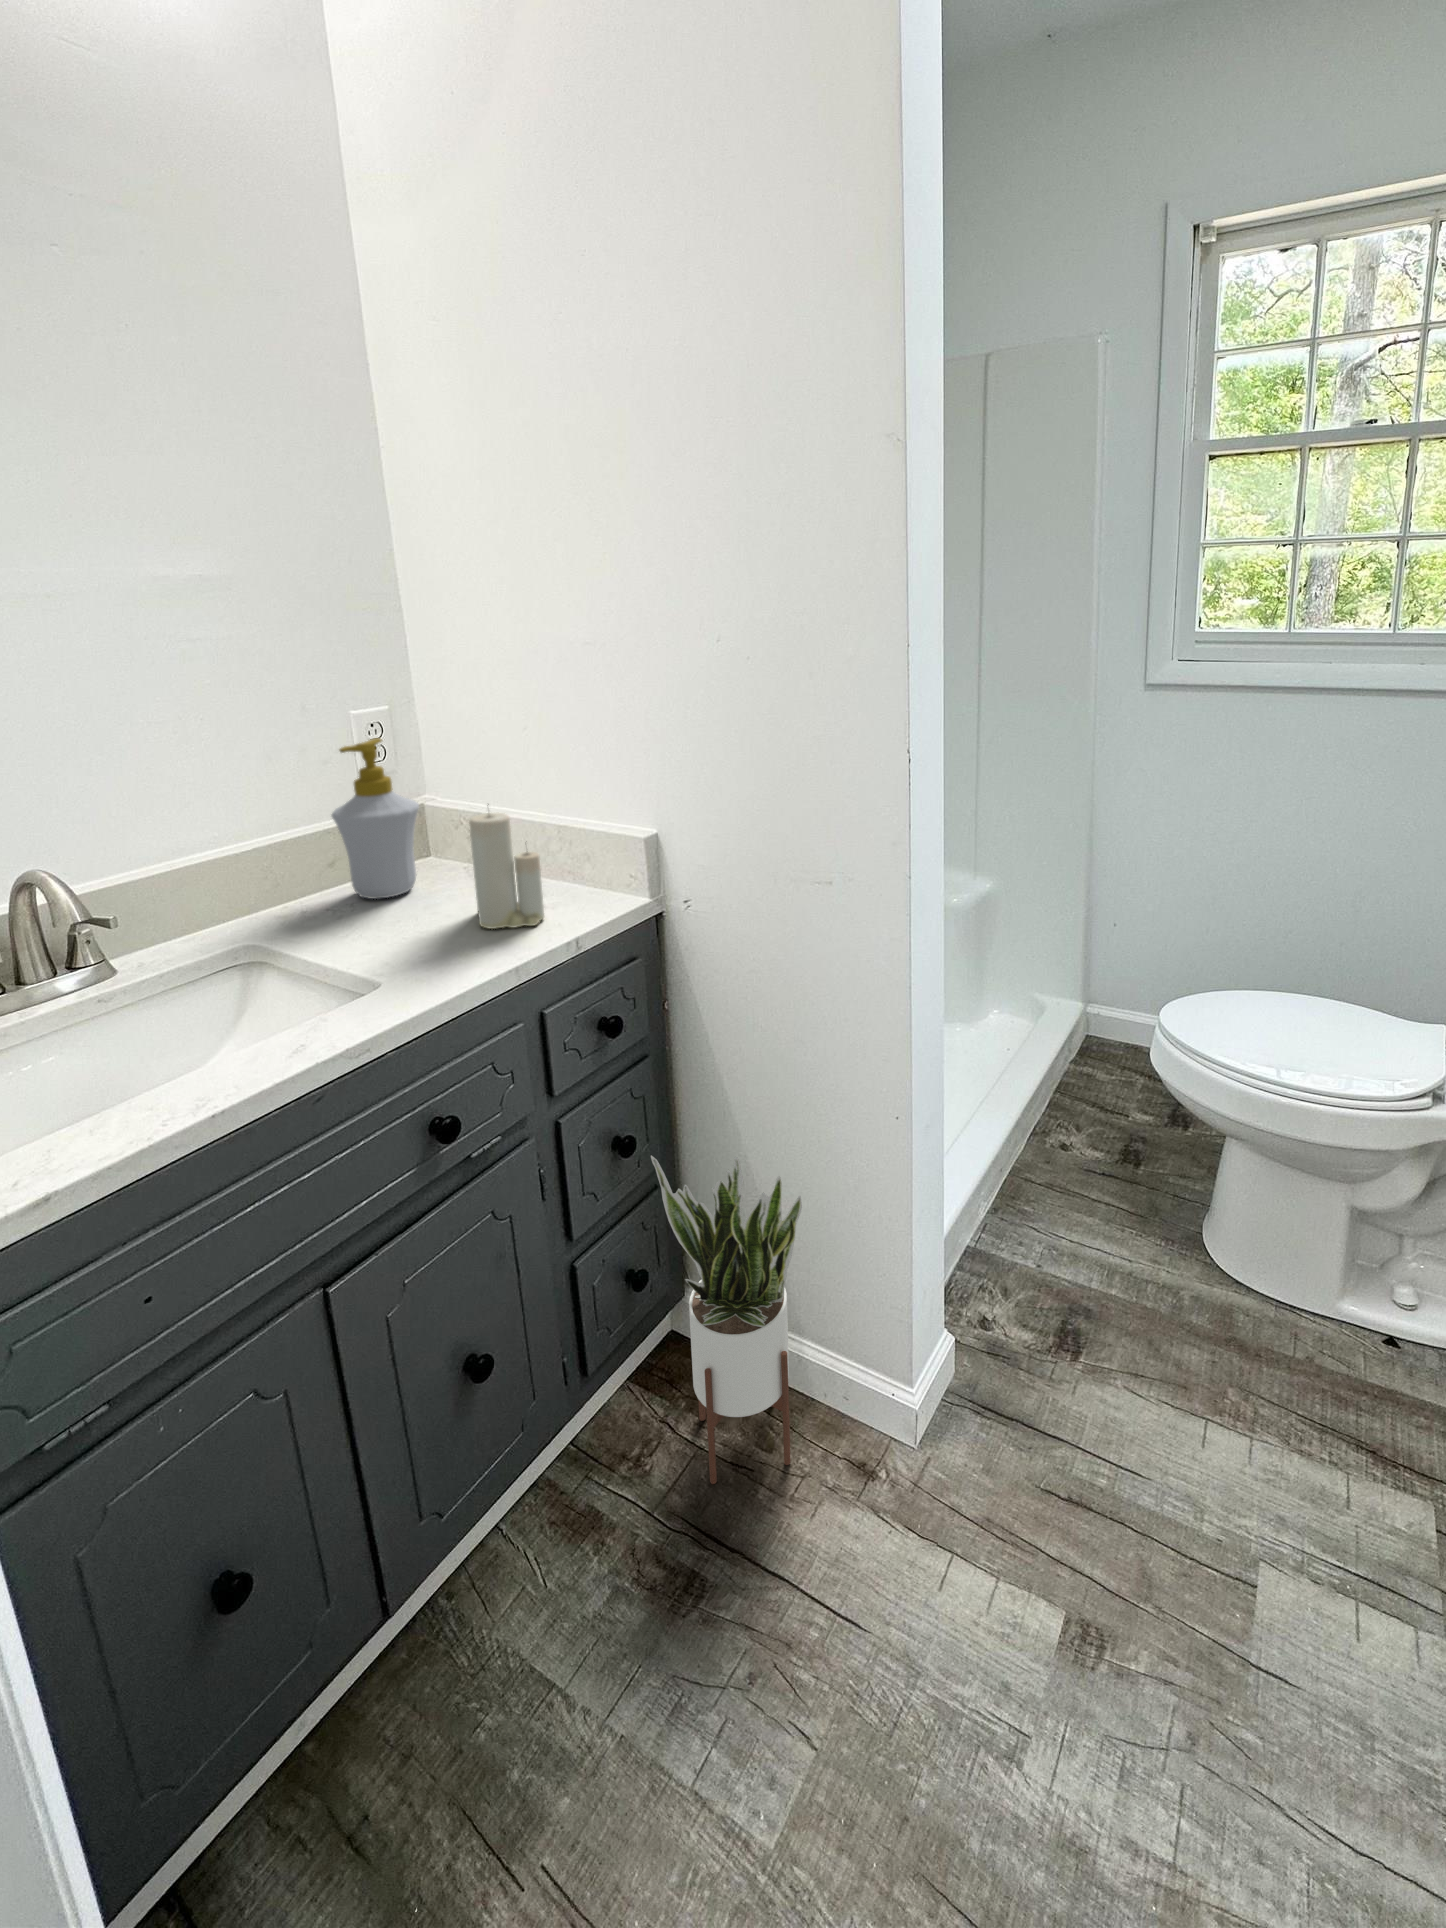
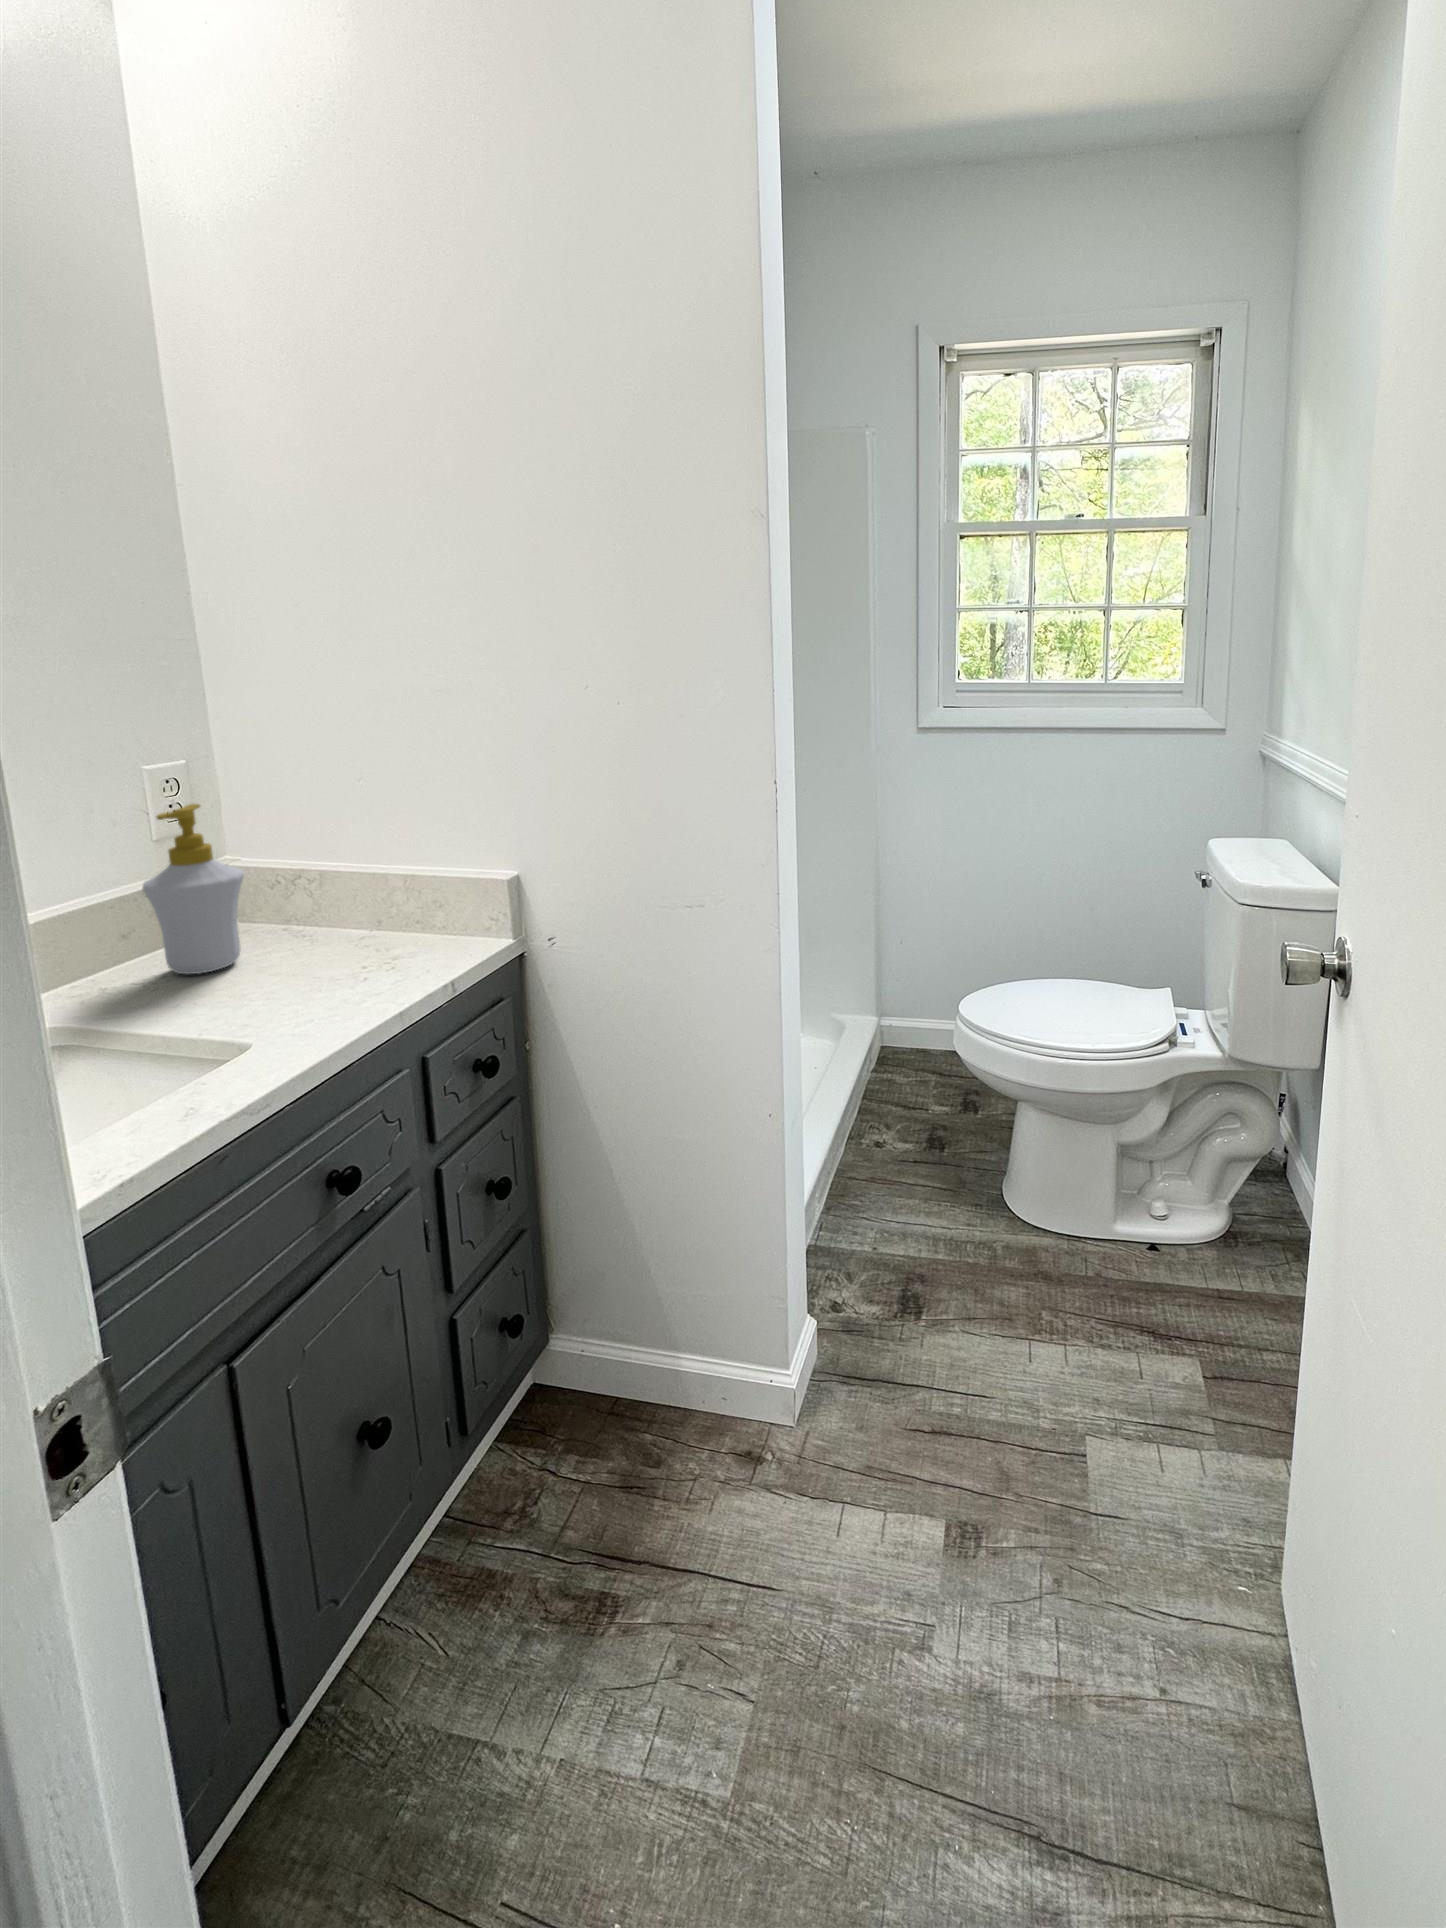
candle: present [469,813,544,929] -> none [318,860,405,987]
potted plant: present [651,1155,802,1484] -> none [530,1178,681,1509]

